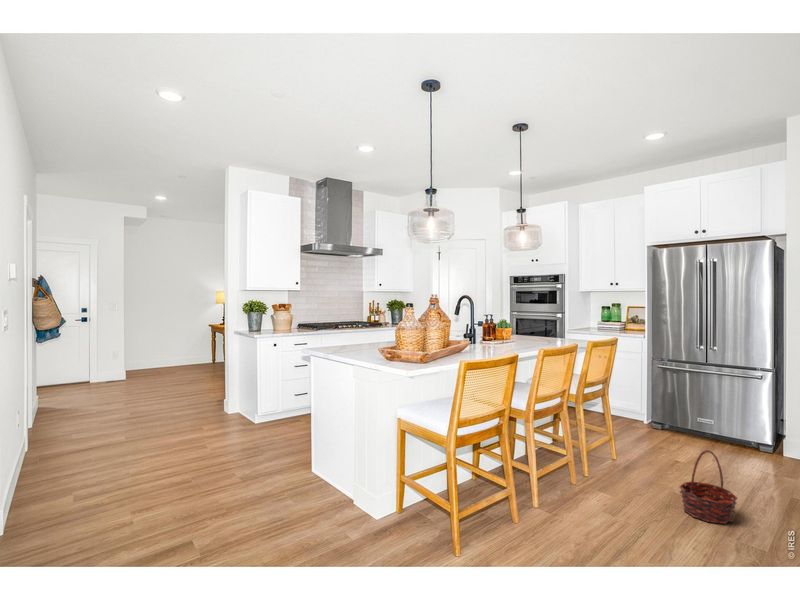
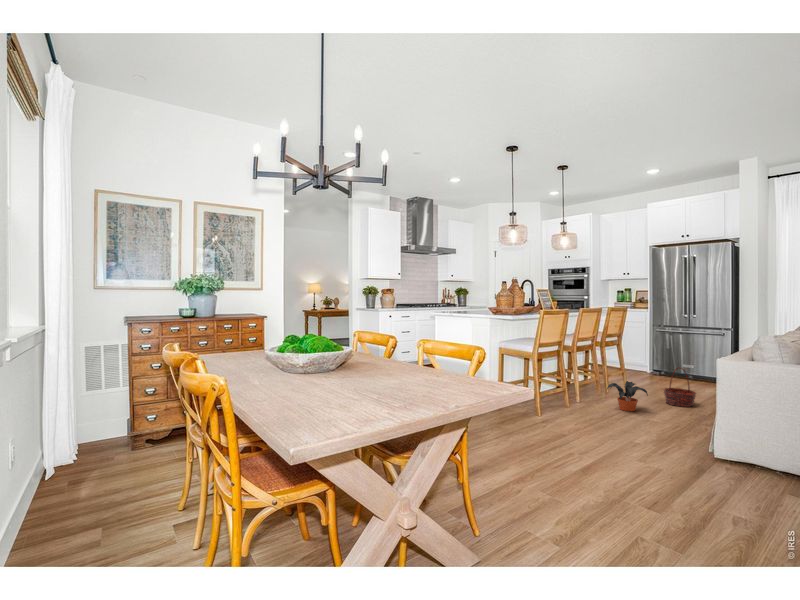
potted plant: none [584,478,657,541] -> present [607,381,648,411]

